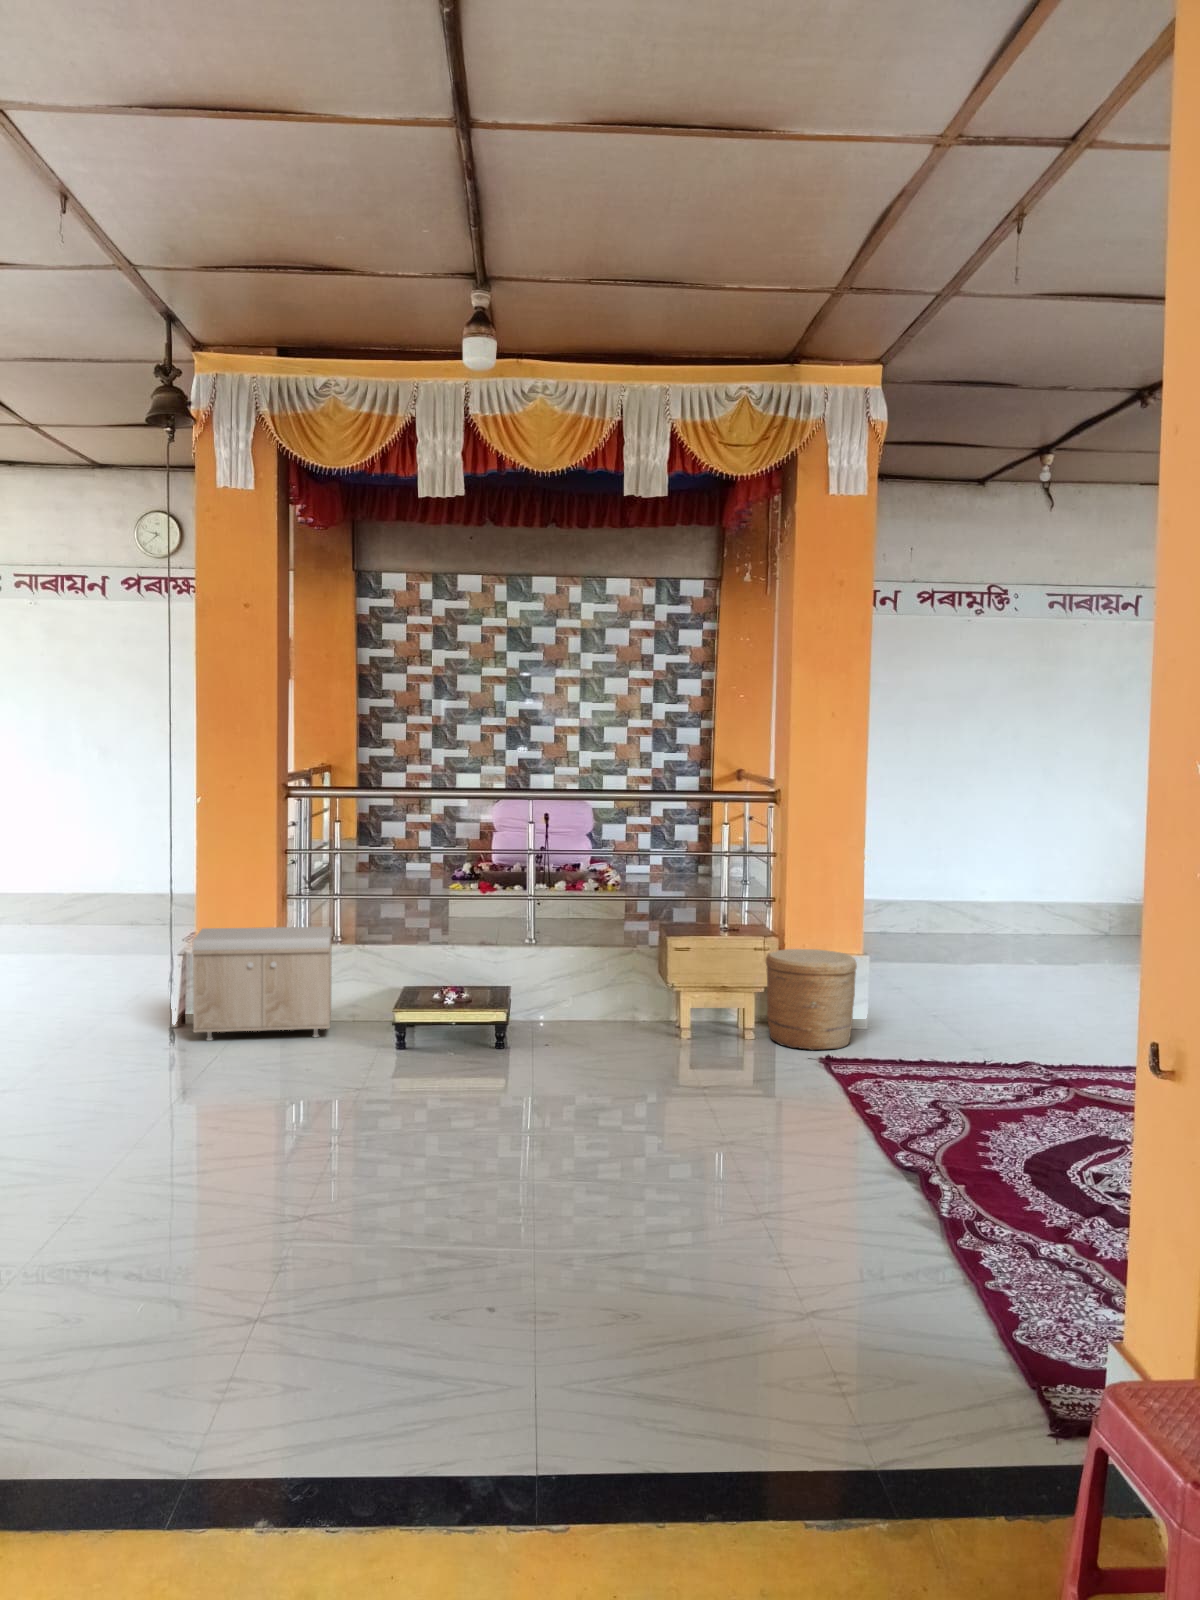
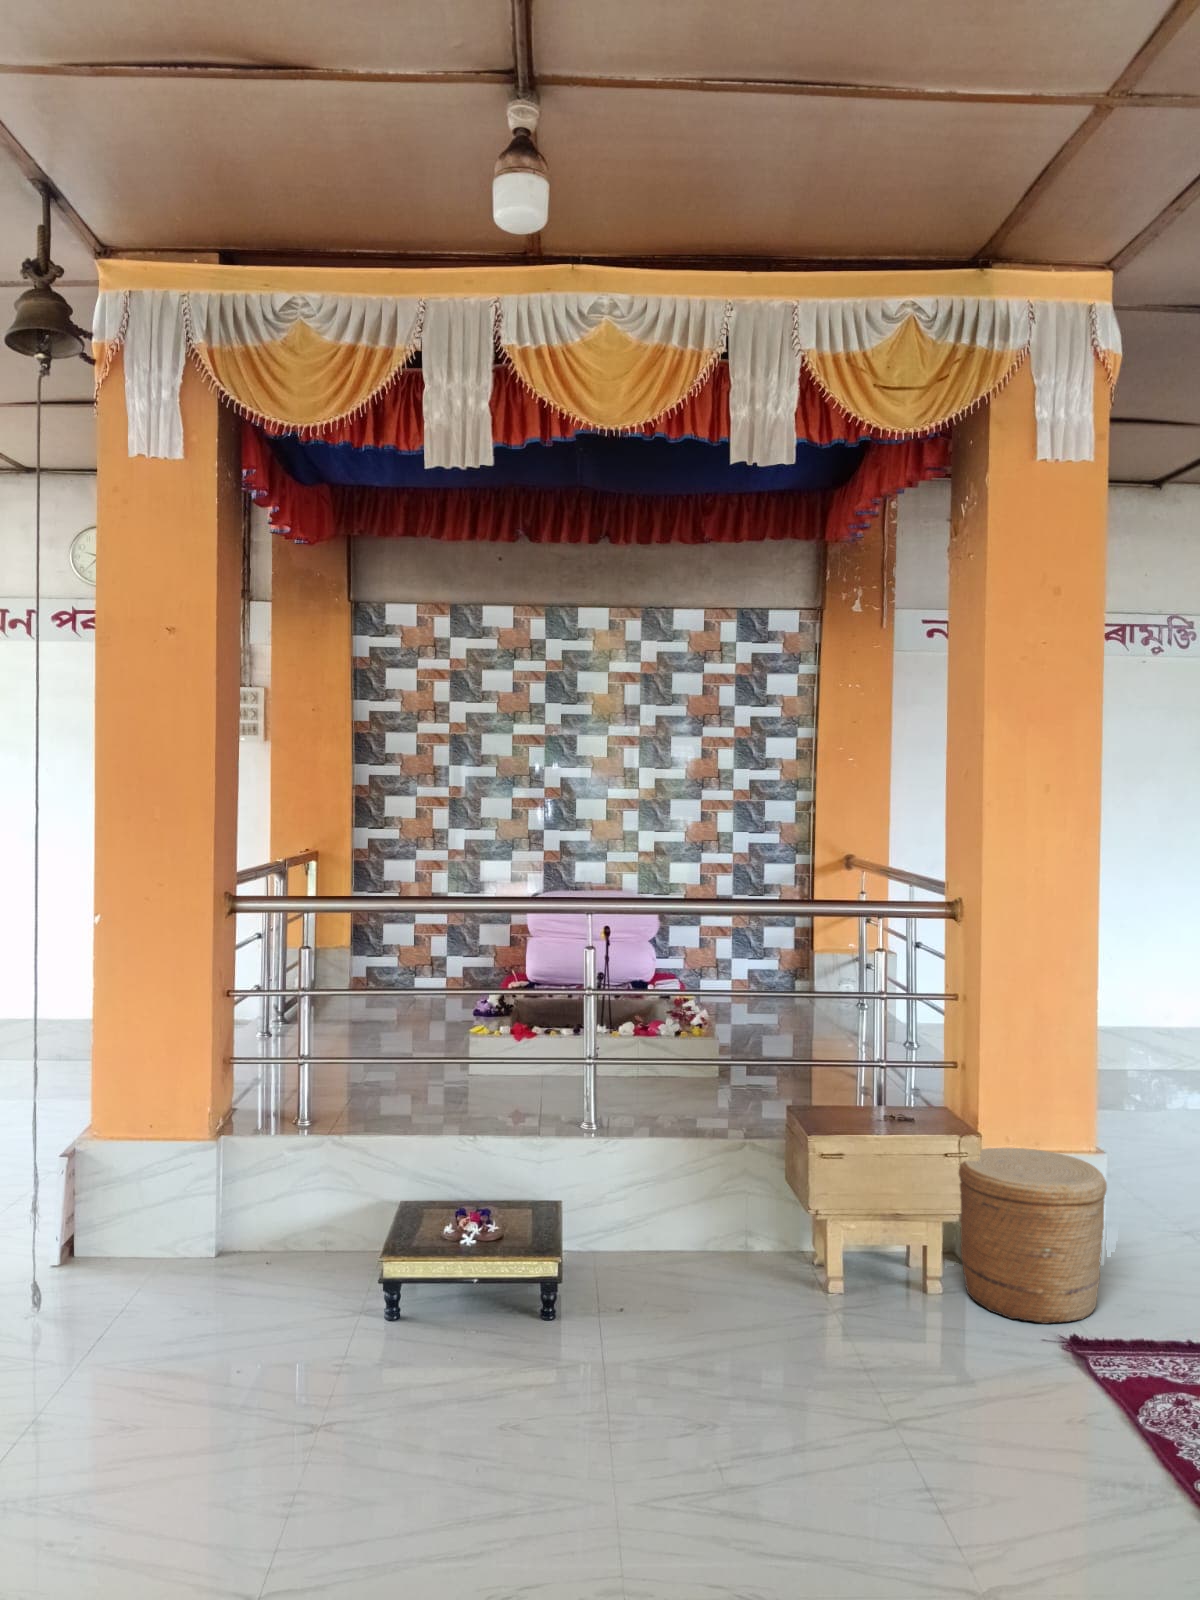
storage bench: present [192,927,332,1041] -> none [68,1112,293,1303]

